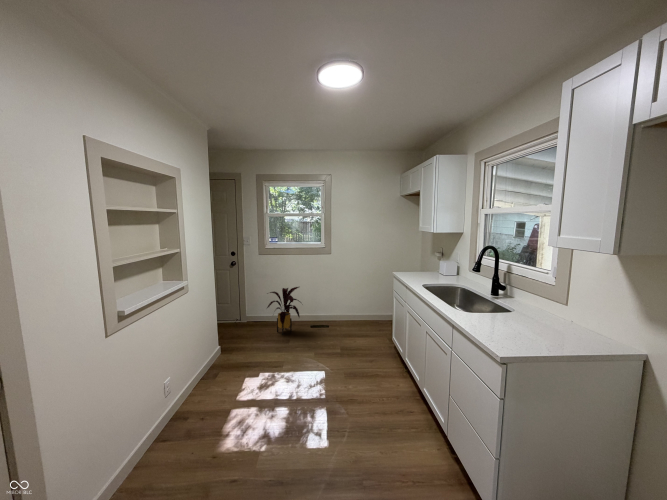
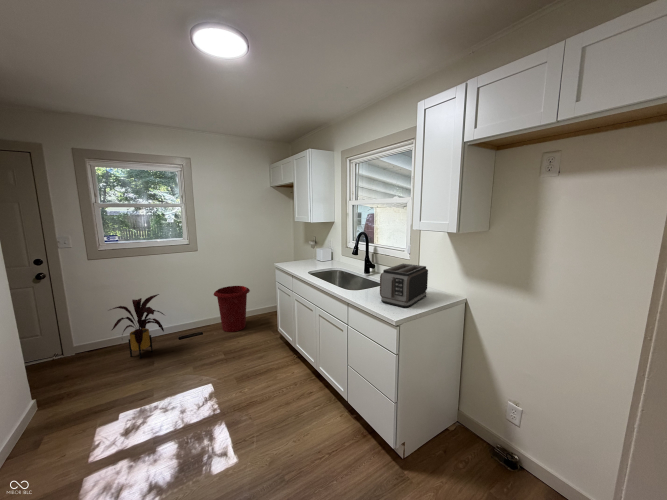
waste bin: none [341,289,372,331] -> present [214,286,250,332]
toaster: none [492,289,574,345] -> present [380,263,428,307]

